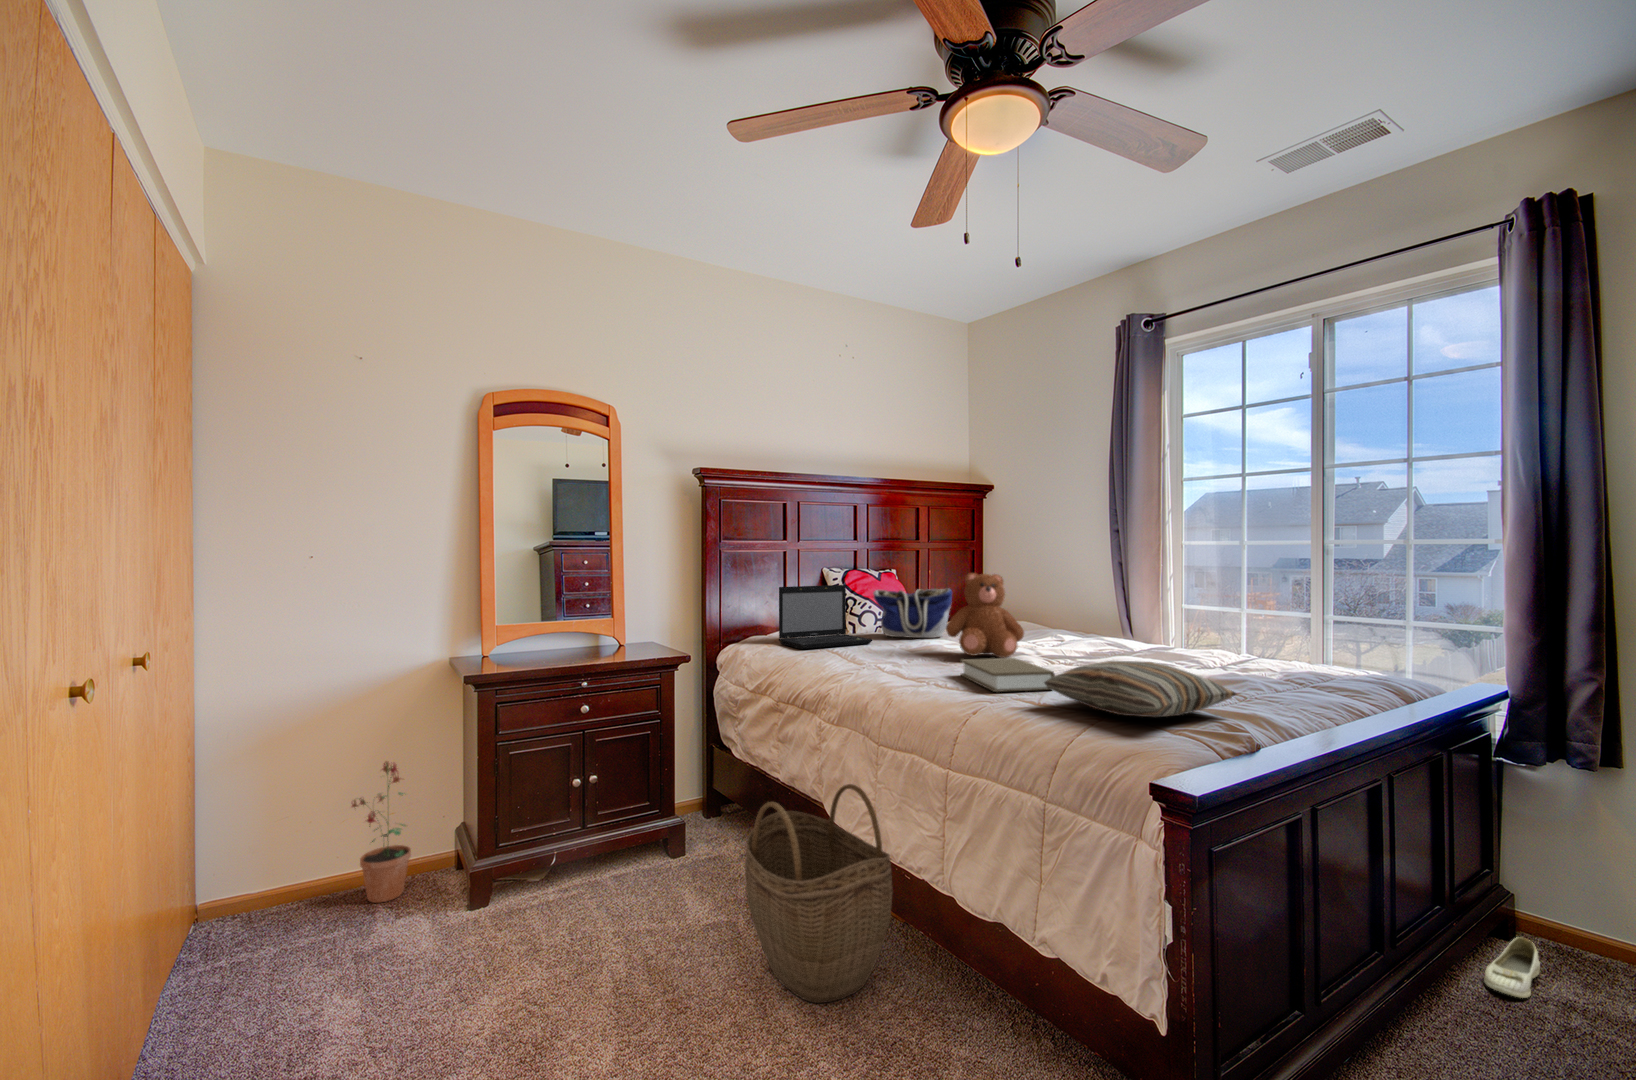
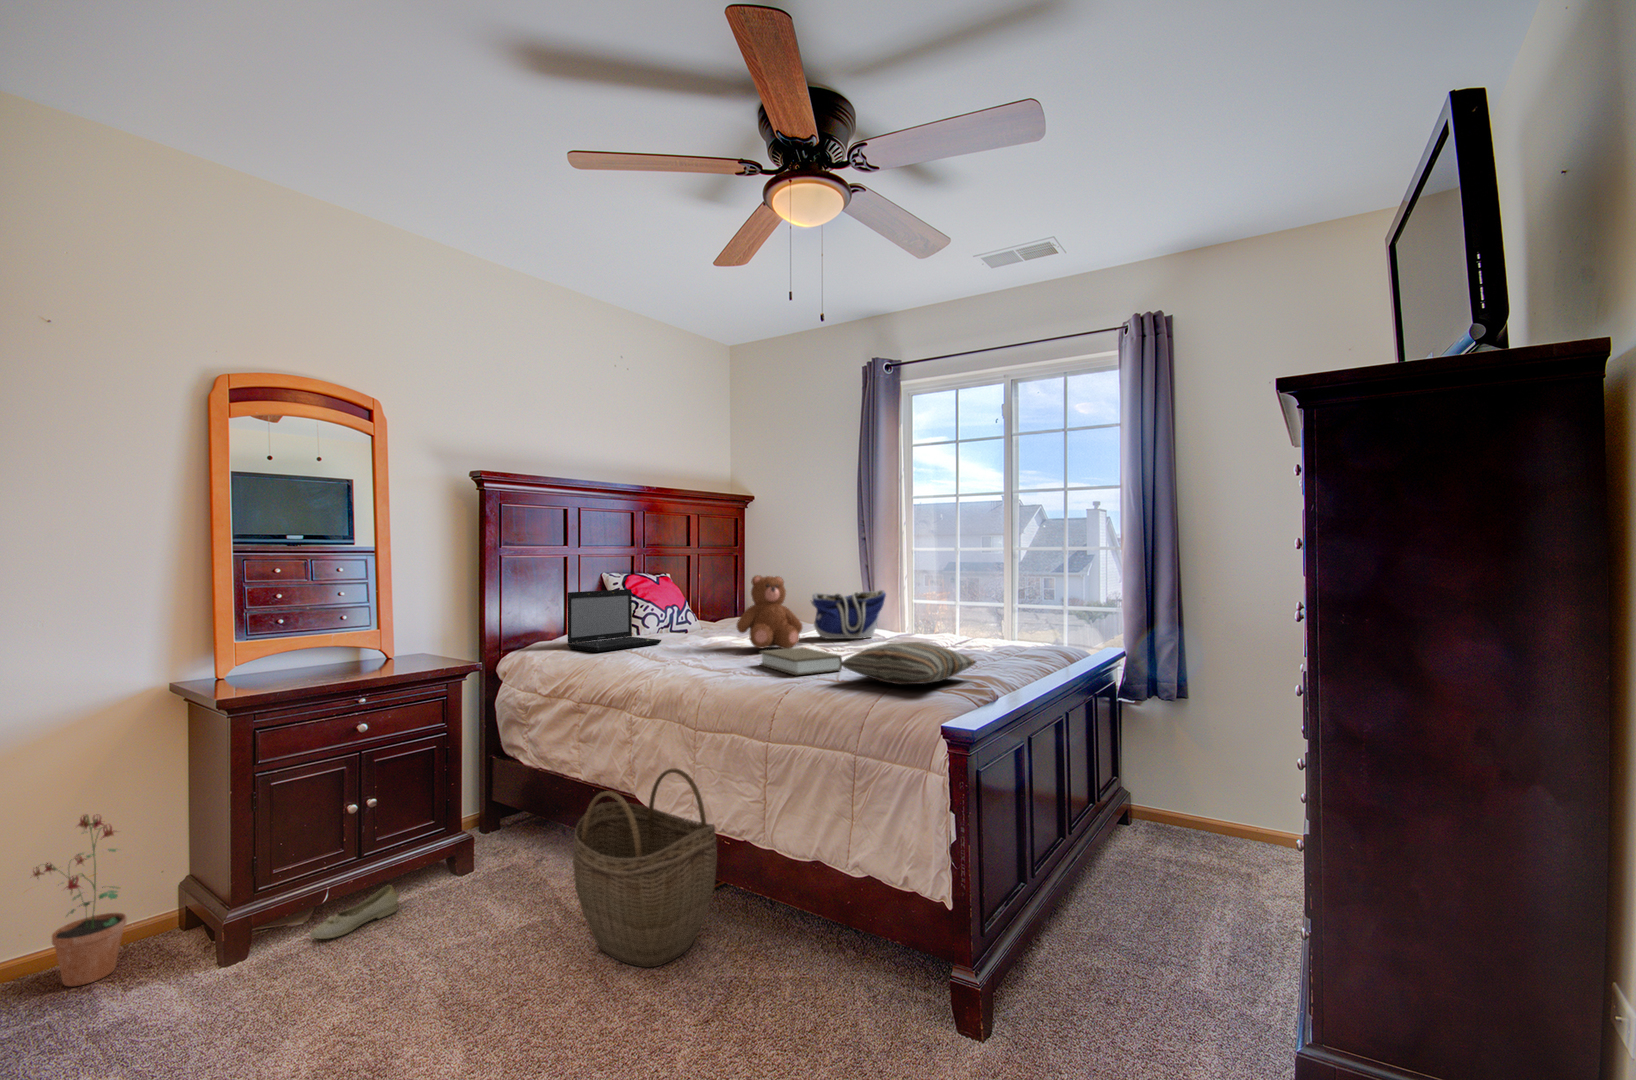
tote bag: present [873,588,952,638] -> present [811,590,886,639]
shoe: present [1484,937,1540,998] -> present [310,885,398,939]

